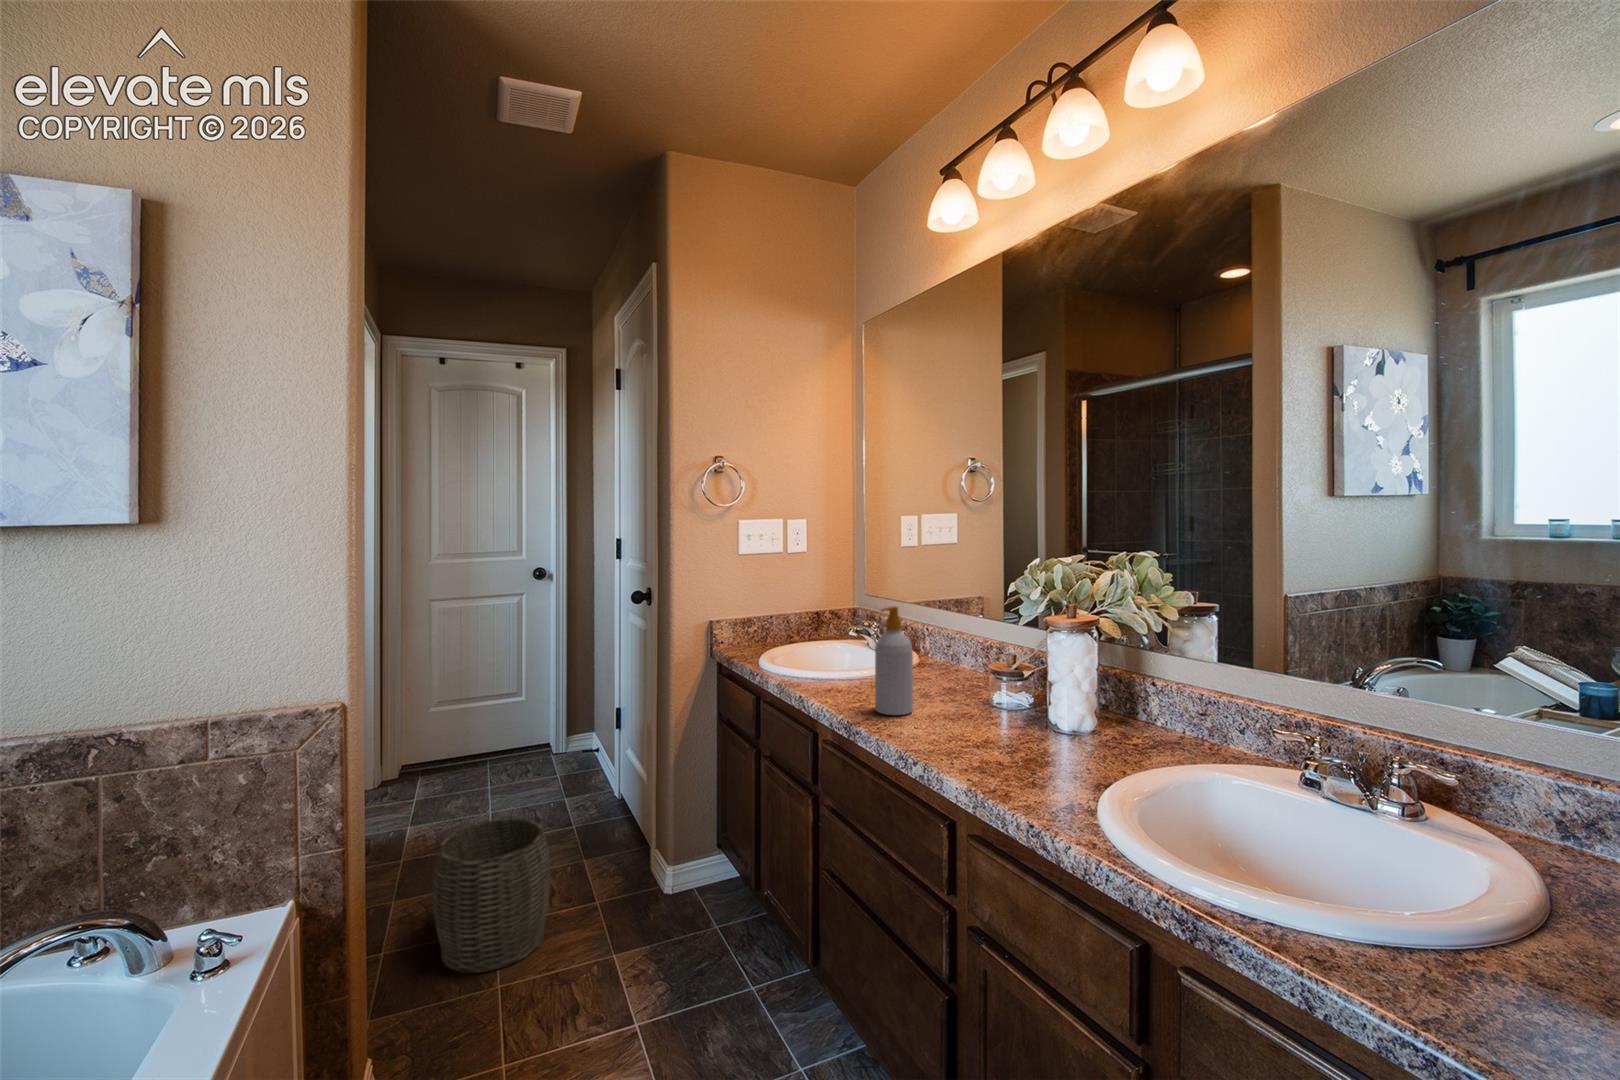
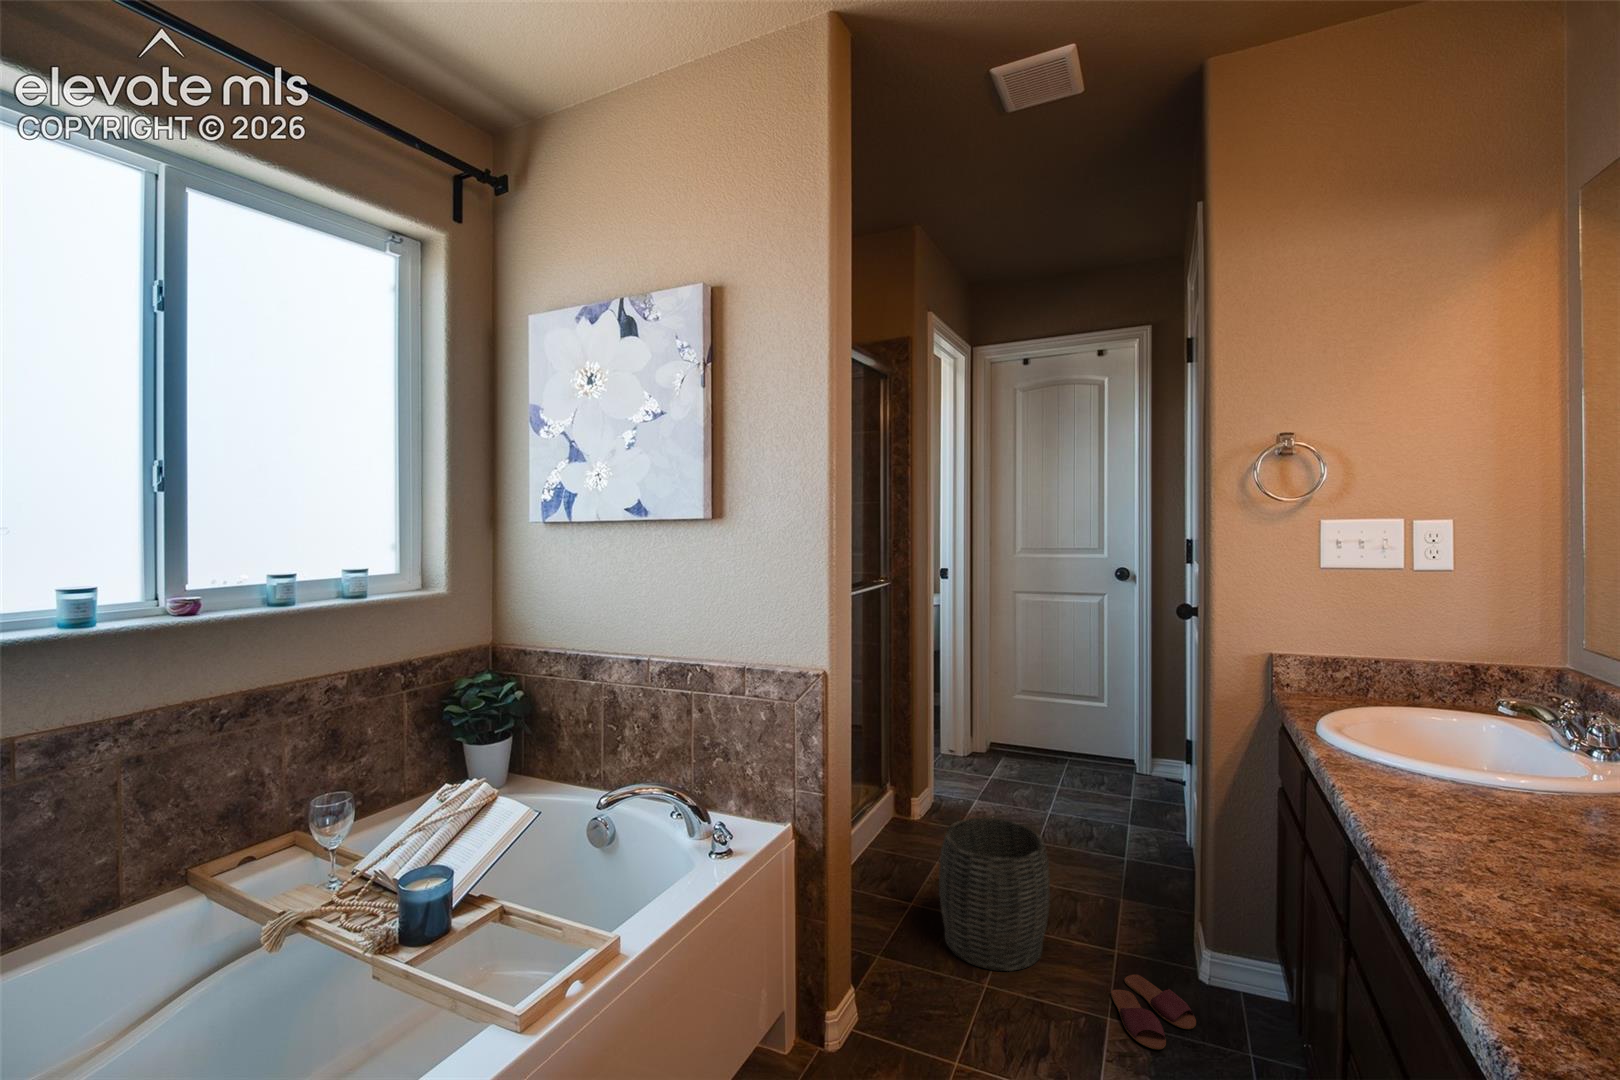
soap bottle: present [875,606,913,715] -> none [1434,673,1526,867]
slippers: none [614,905,681,956] -> present [1111,974,1196,1050]

